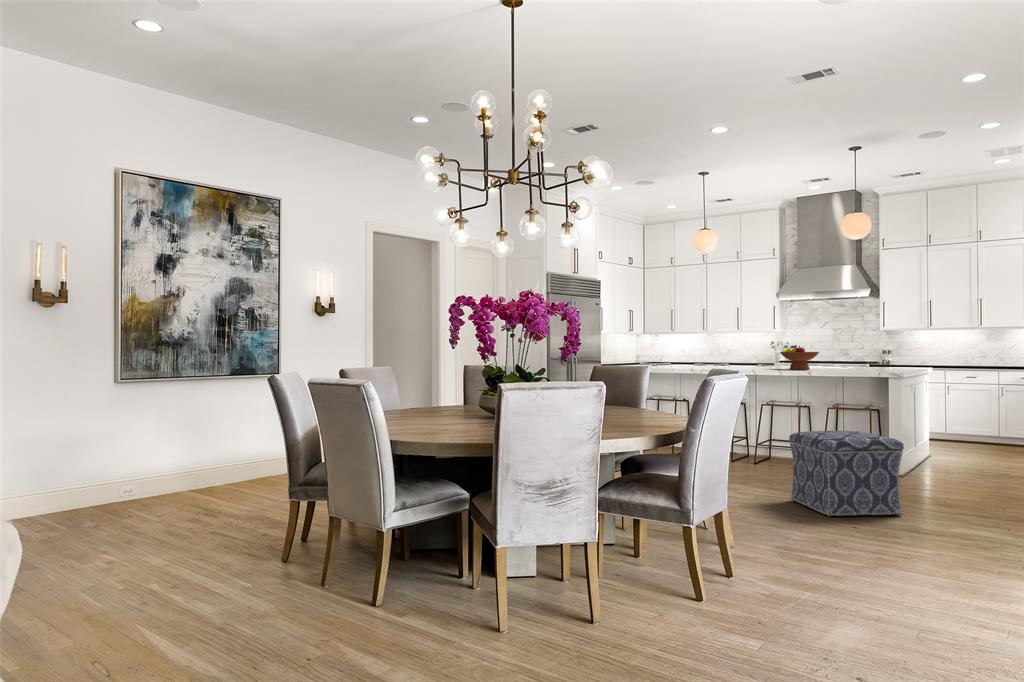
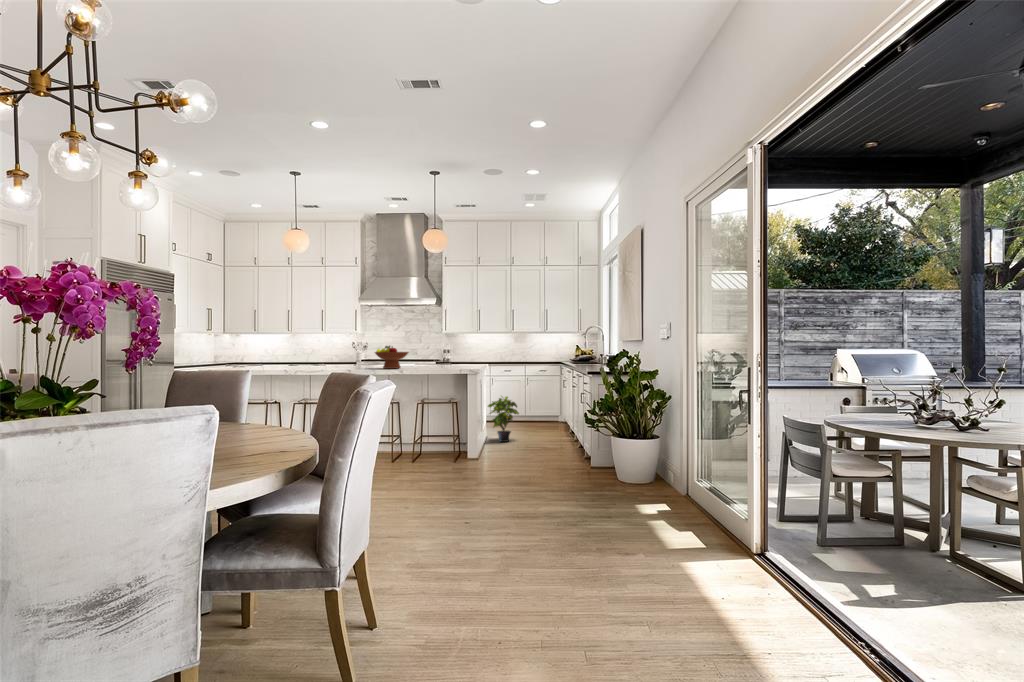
potted plant: none [928,406,977,464] -> present [488,397,519,442]
ottoman: present [789,431,904,517] -> none [397,426,497,514]

